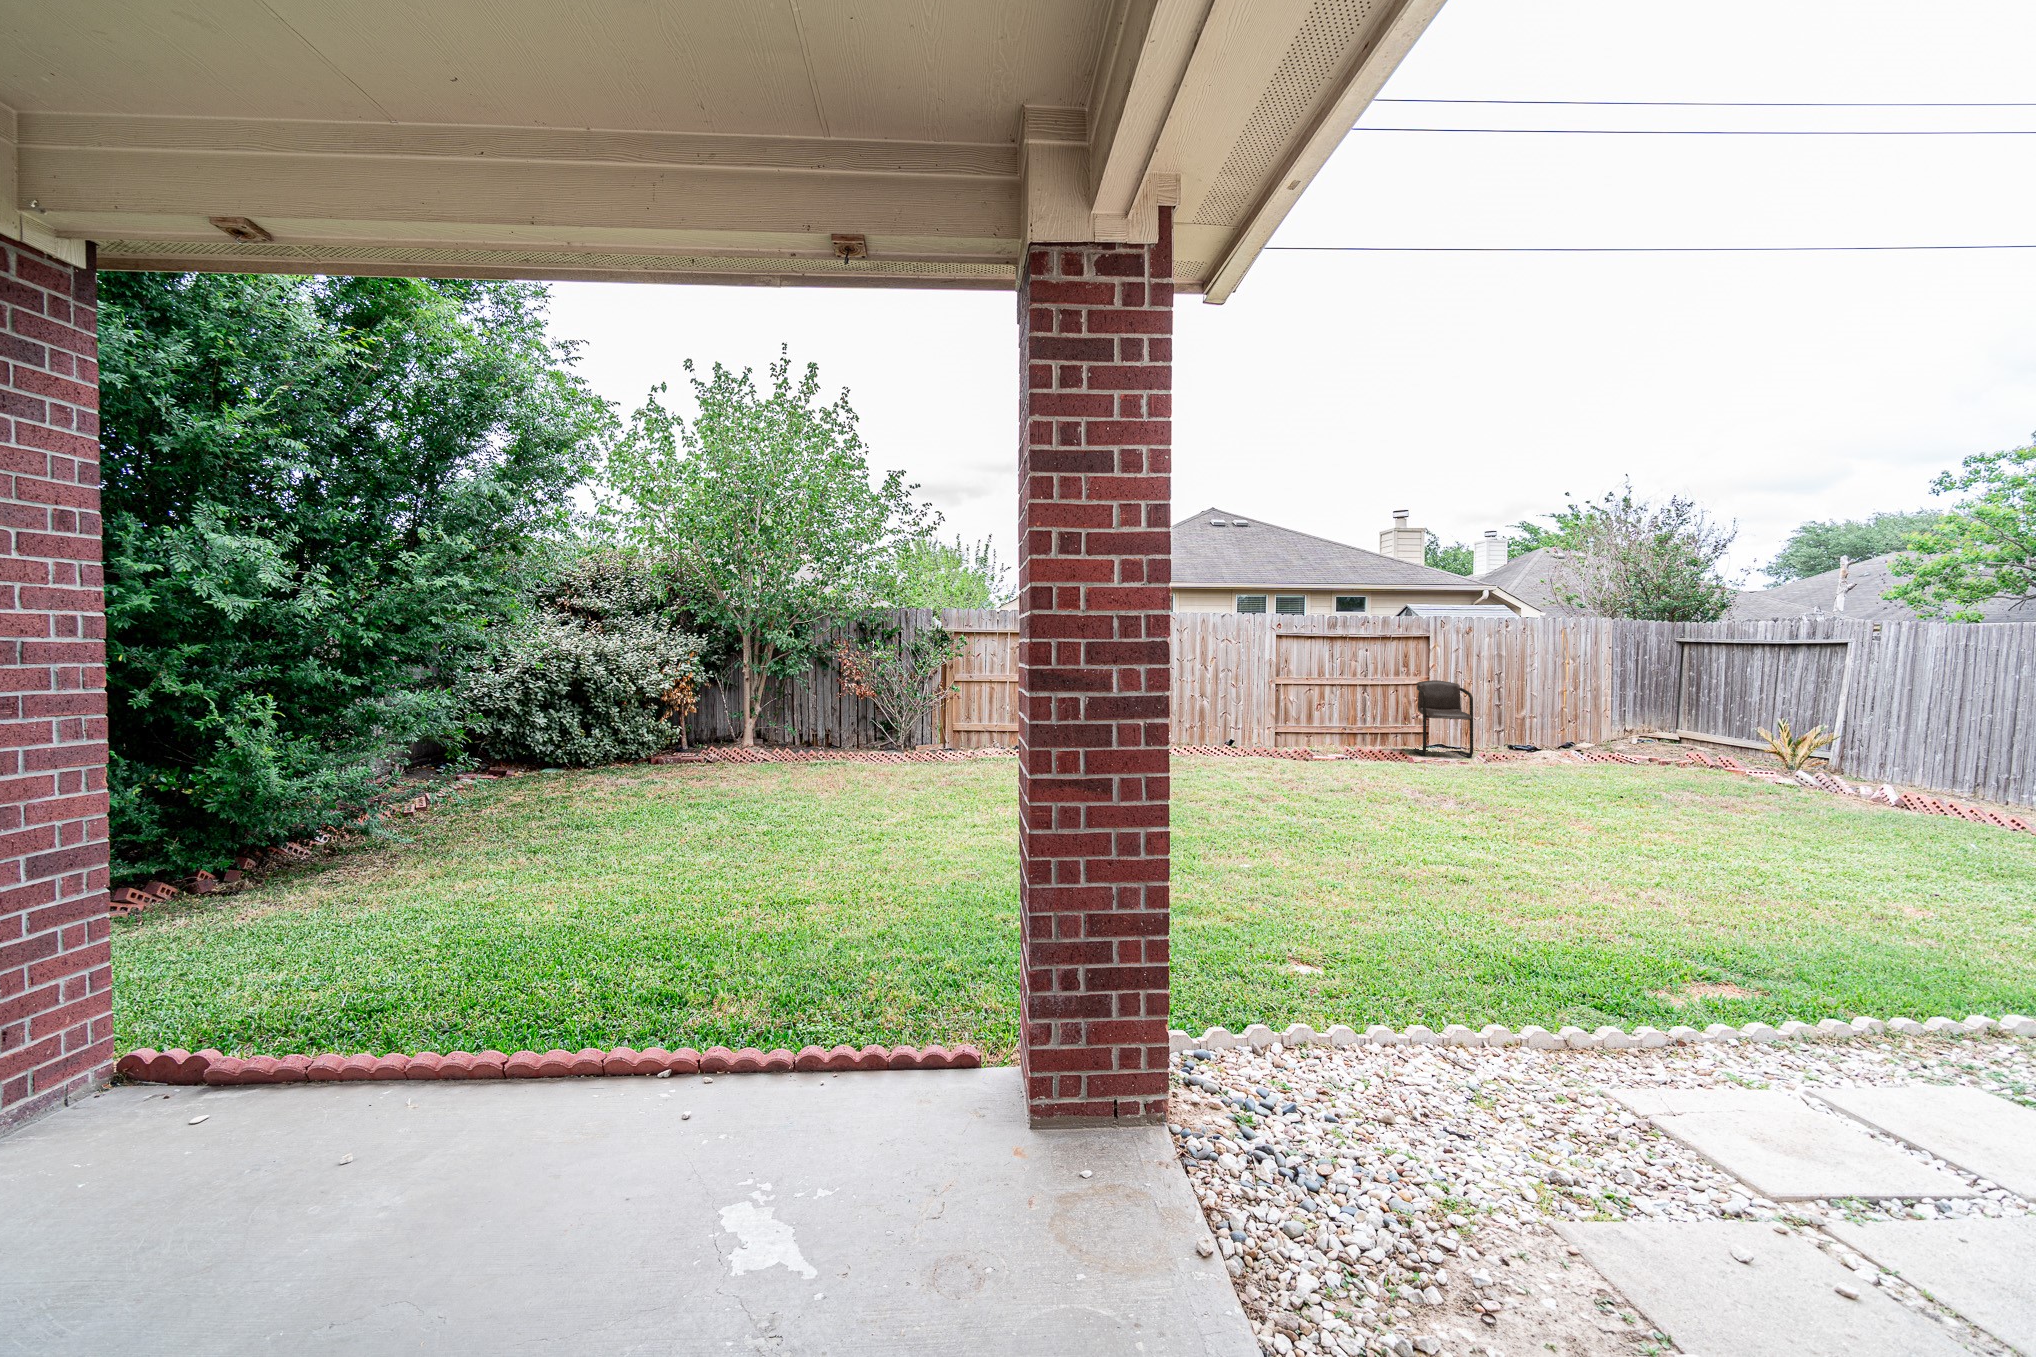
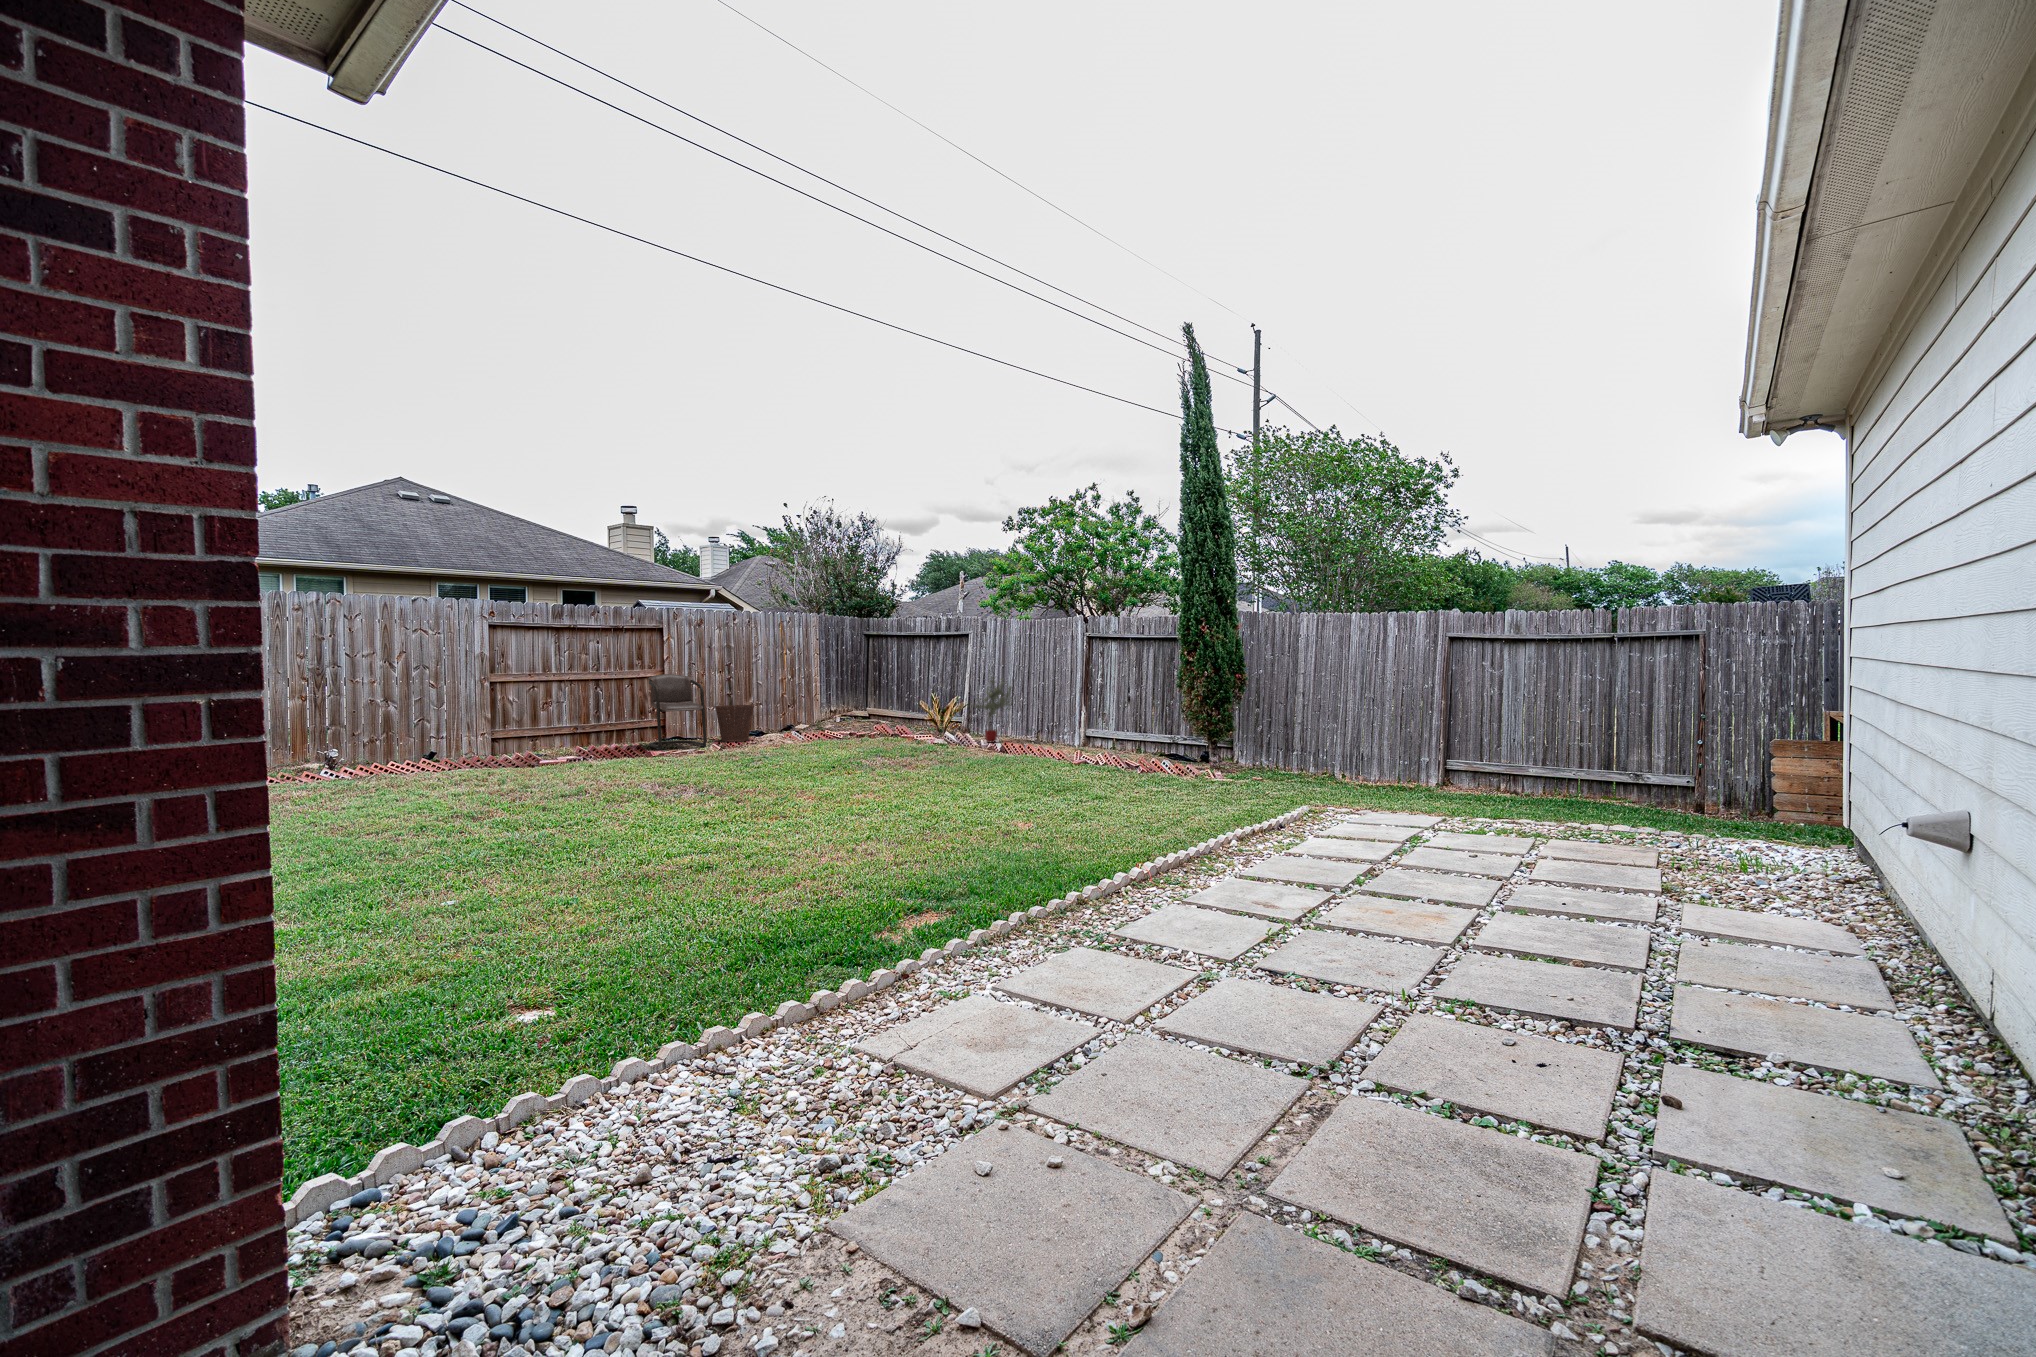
potted tree: none [1839,708,1919,796] -> present [972,677,1011,742]
basket: none [1485,716,1529,756] -> present [716,705,754,742]

